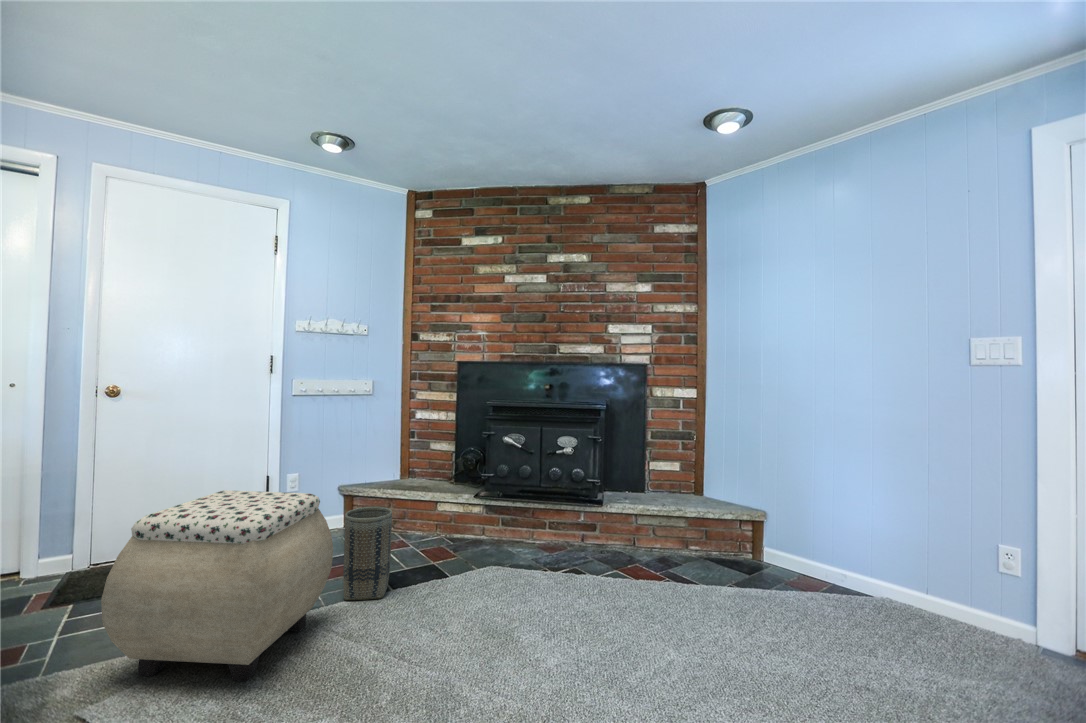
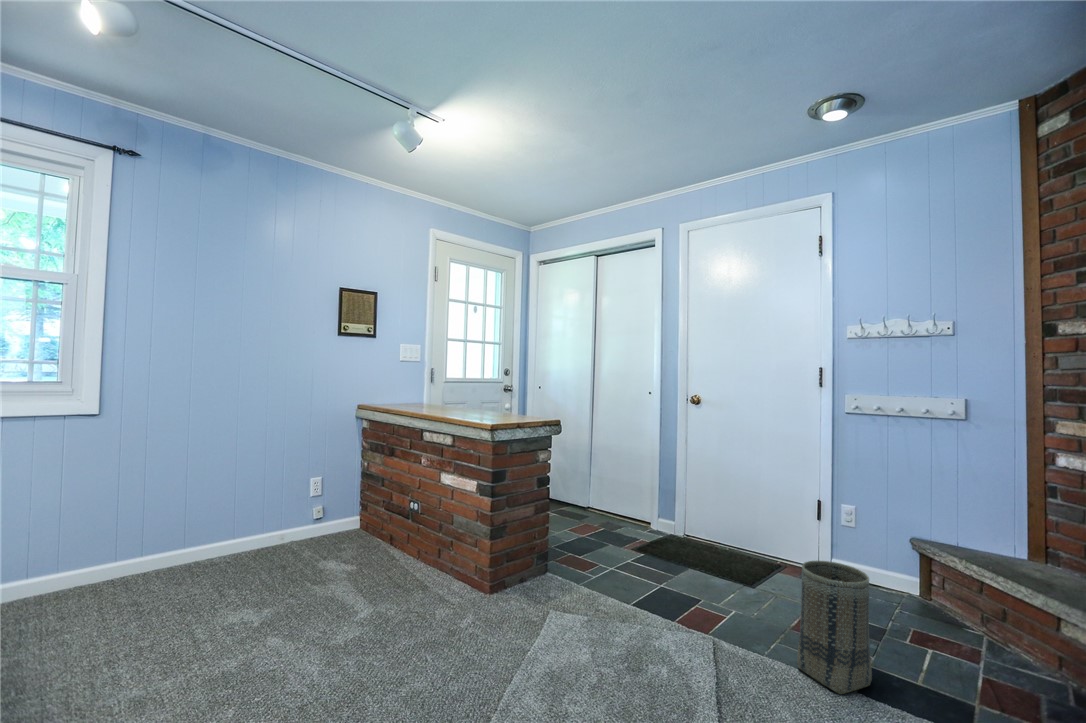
ottoman: present [101,490,333,681] -> none [586,495,761,670]

